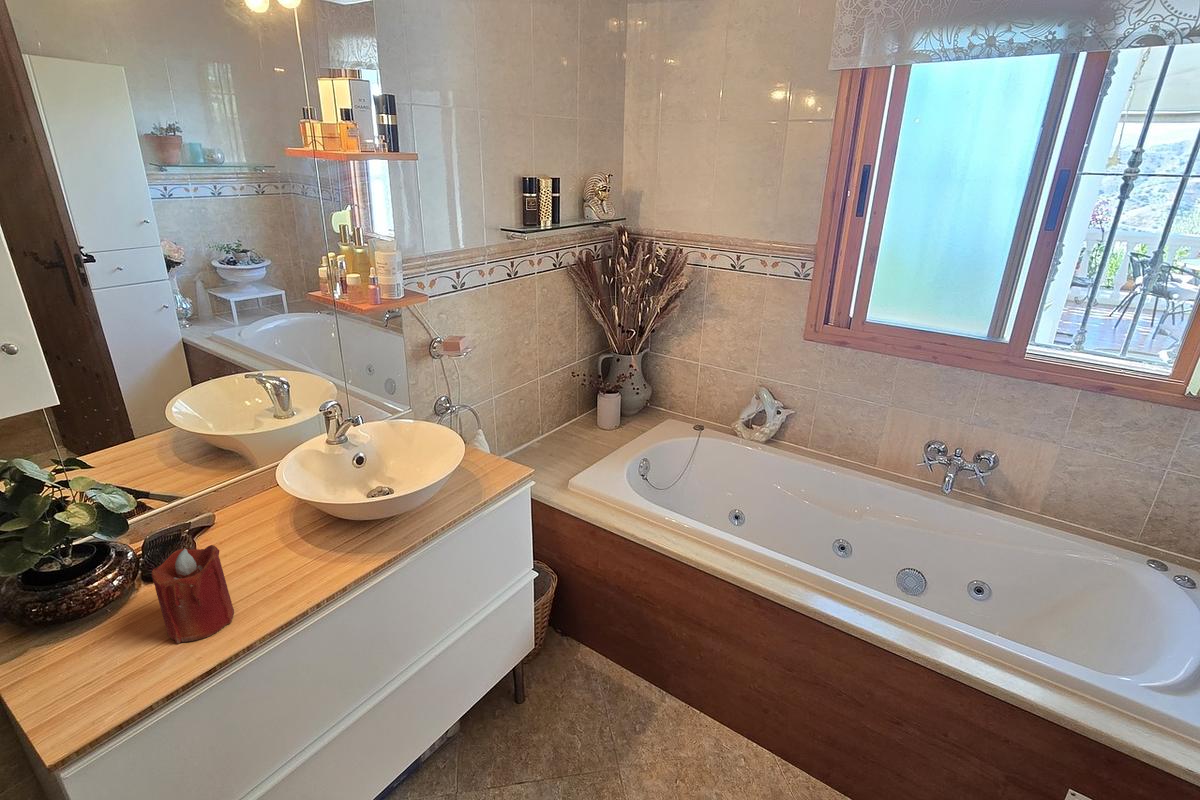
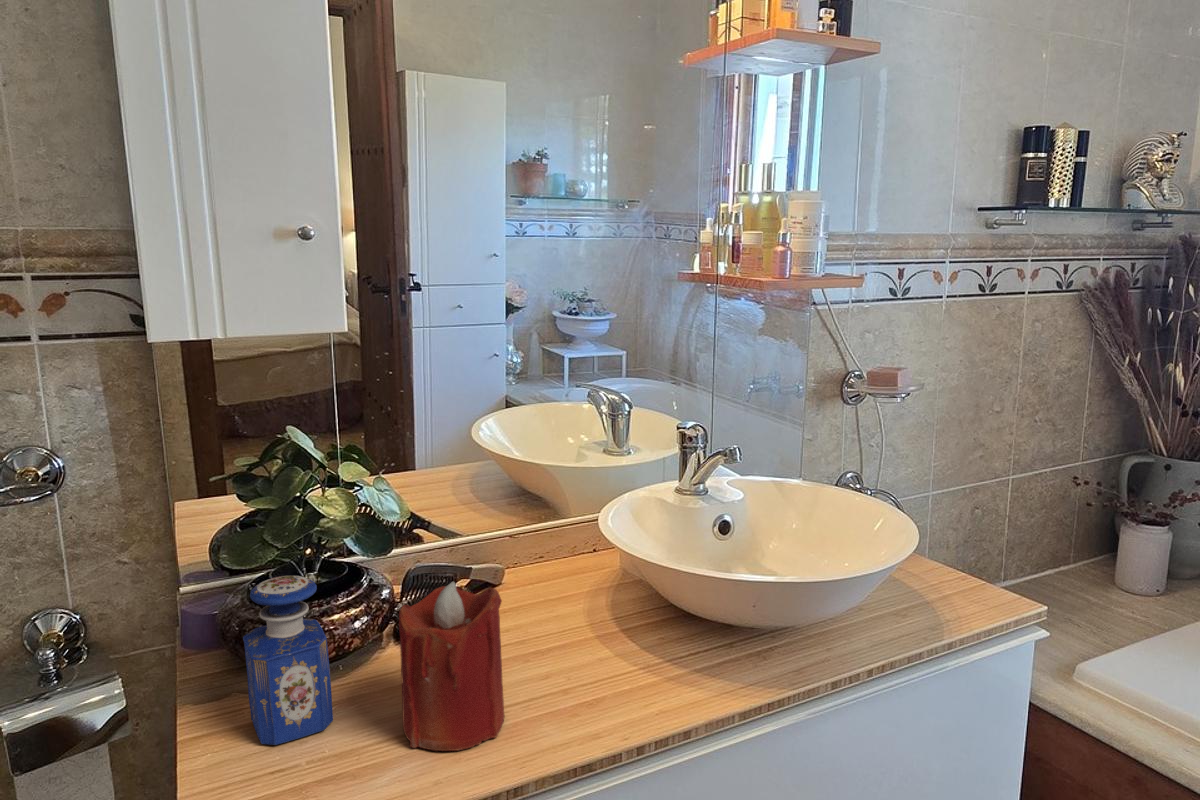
perfume bottle: none [36,570,116,672] -> present [243,576,333,745]

